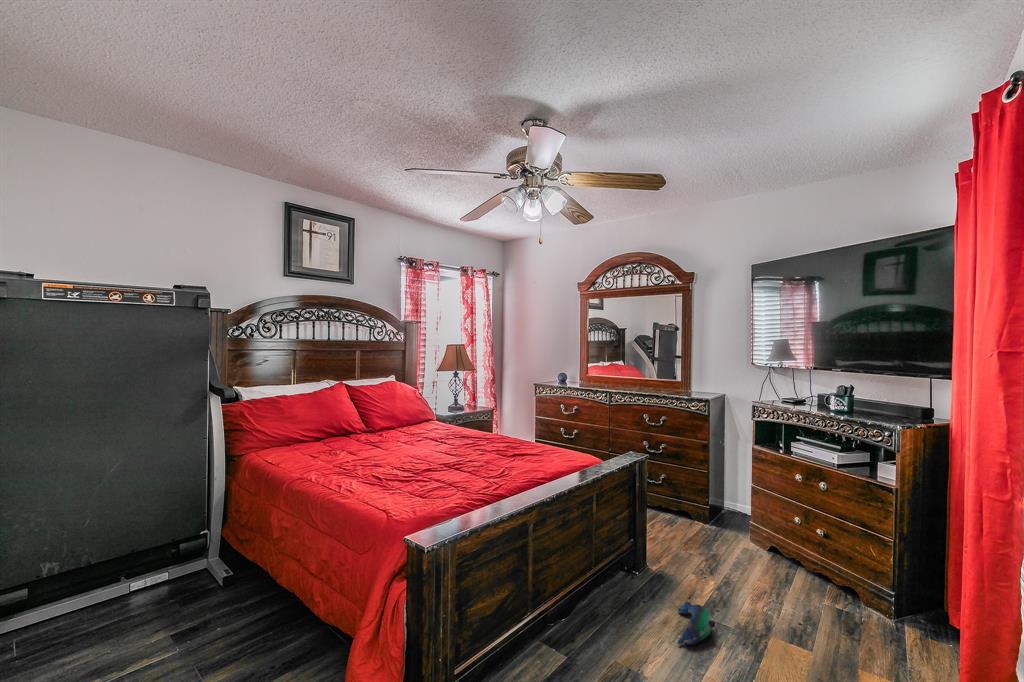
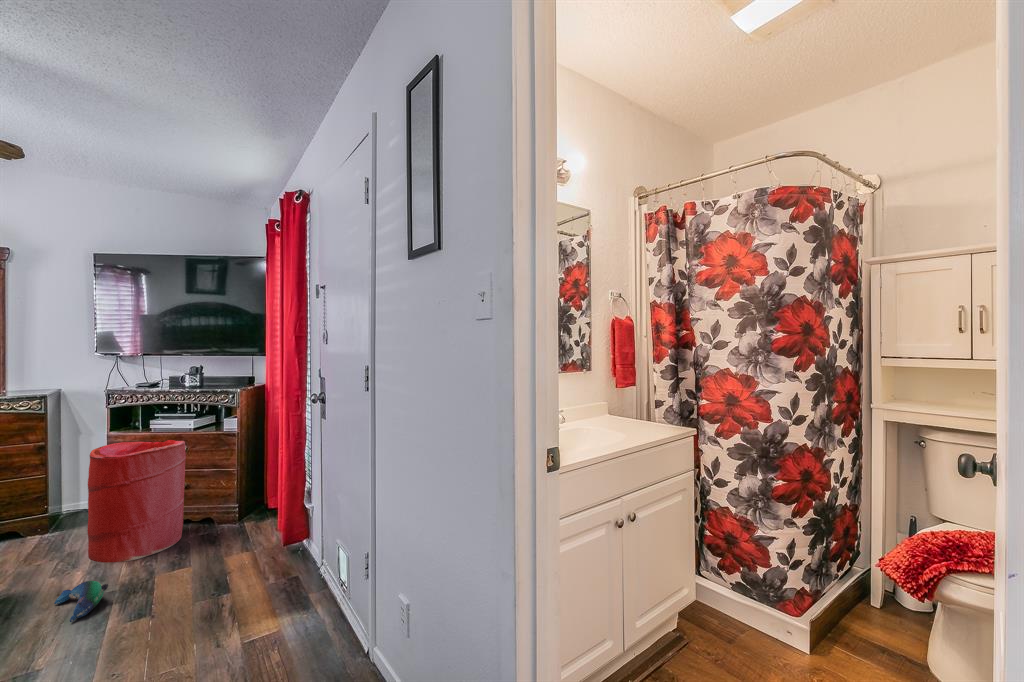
laundry hamper: none [723,461,821,605] -> present [87,440,186,563]

